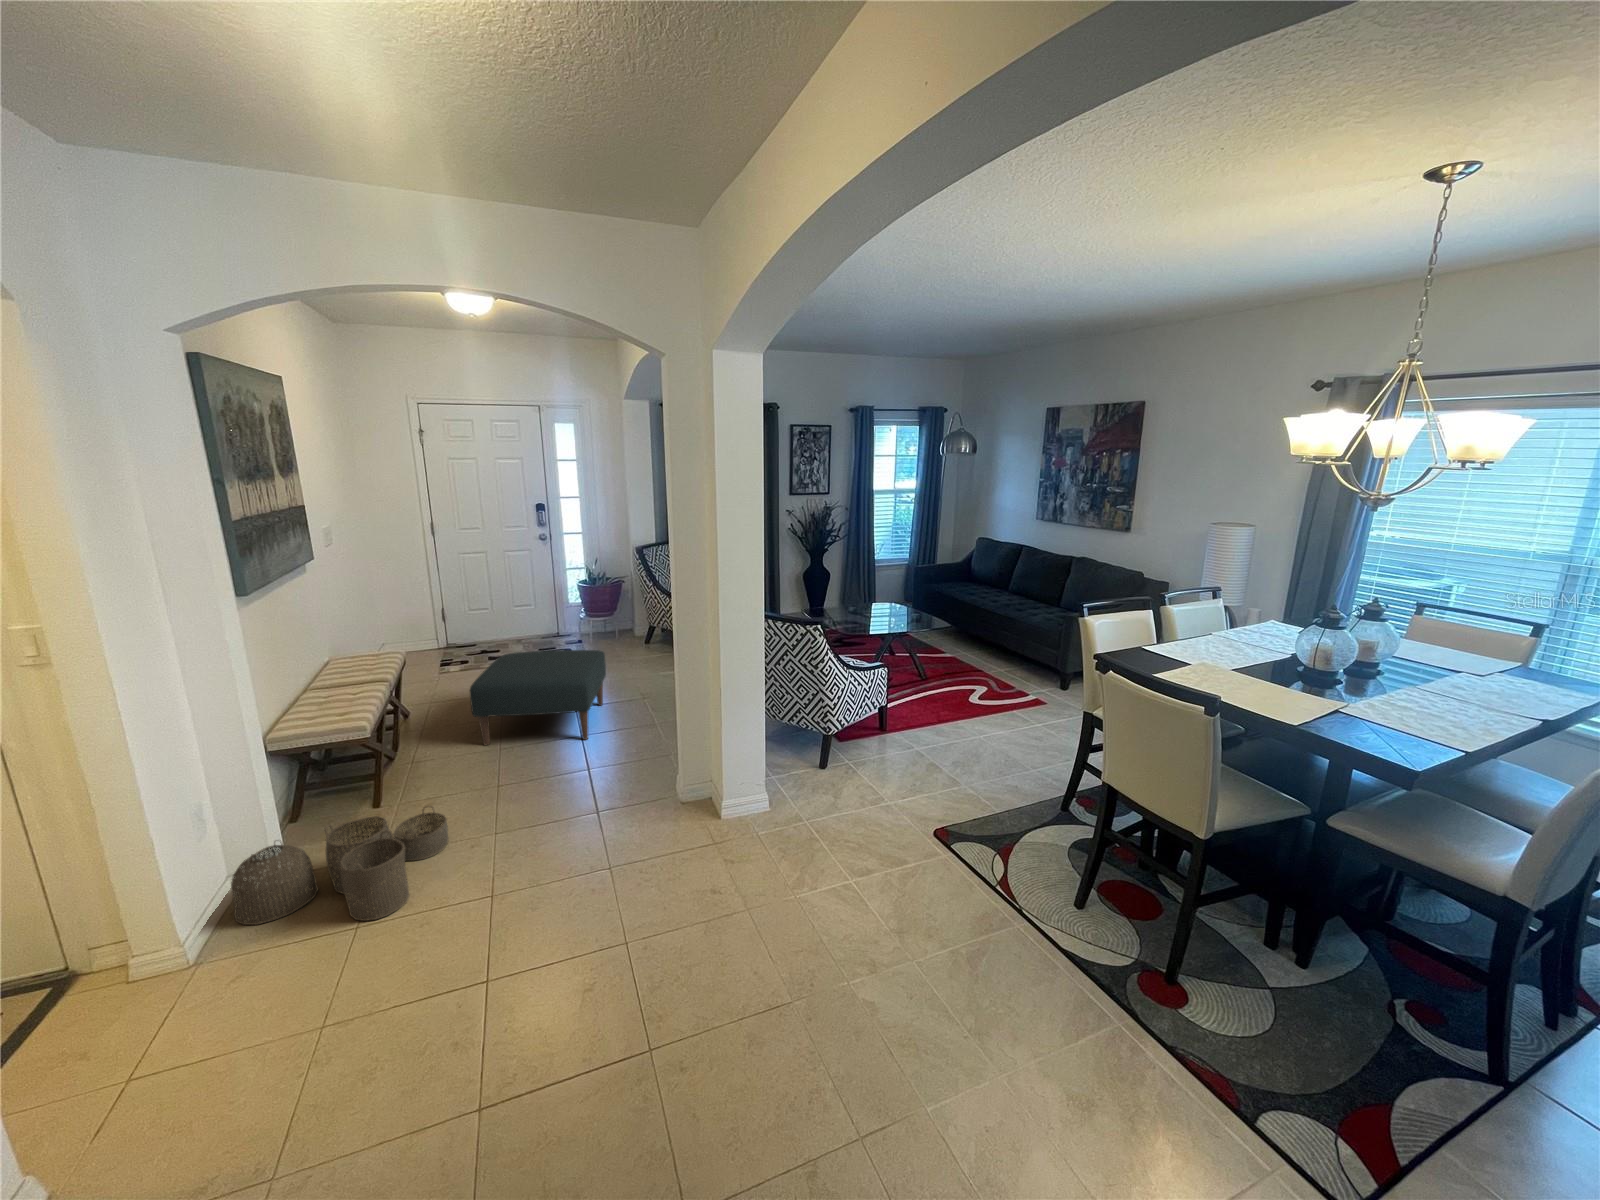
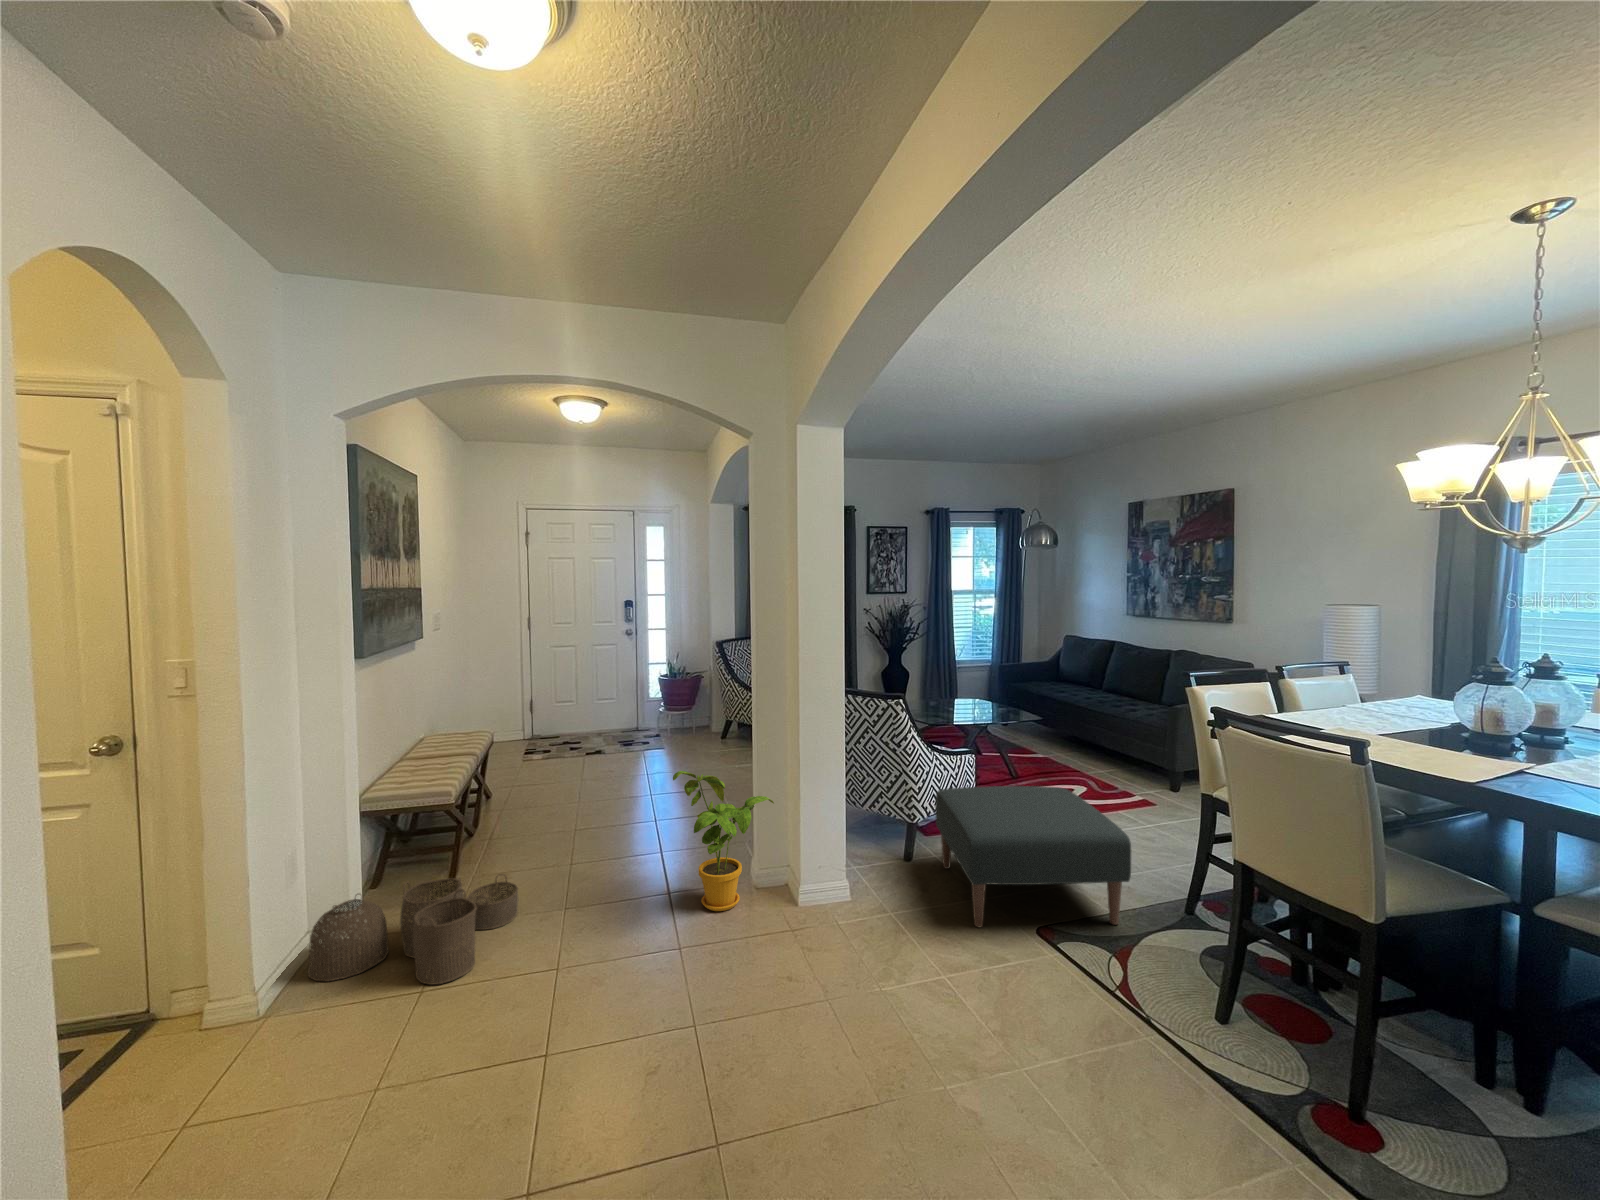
ottoman: present [470,650,606,745] -> present [935,786,1131,927]
house plant: none [596,703,698,829] -> present [673,771,774,911]

